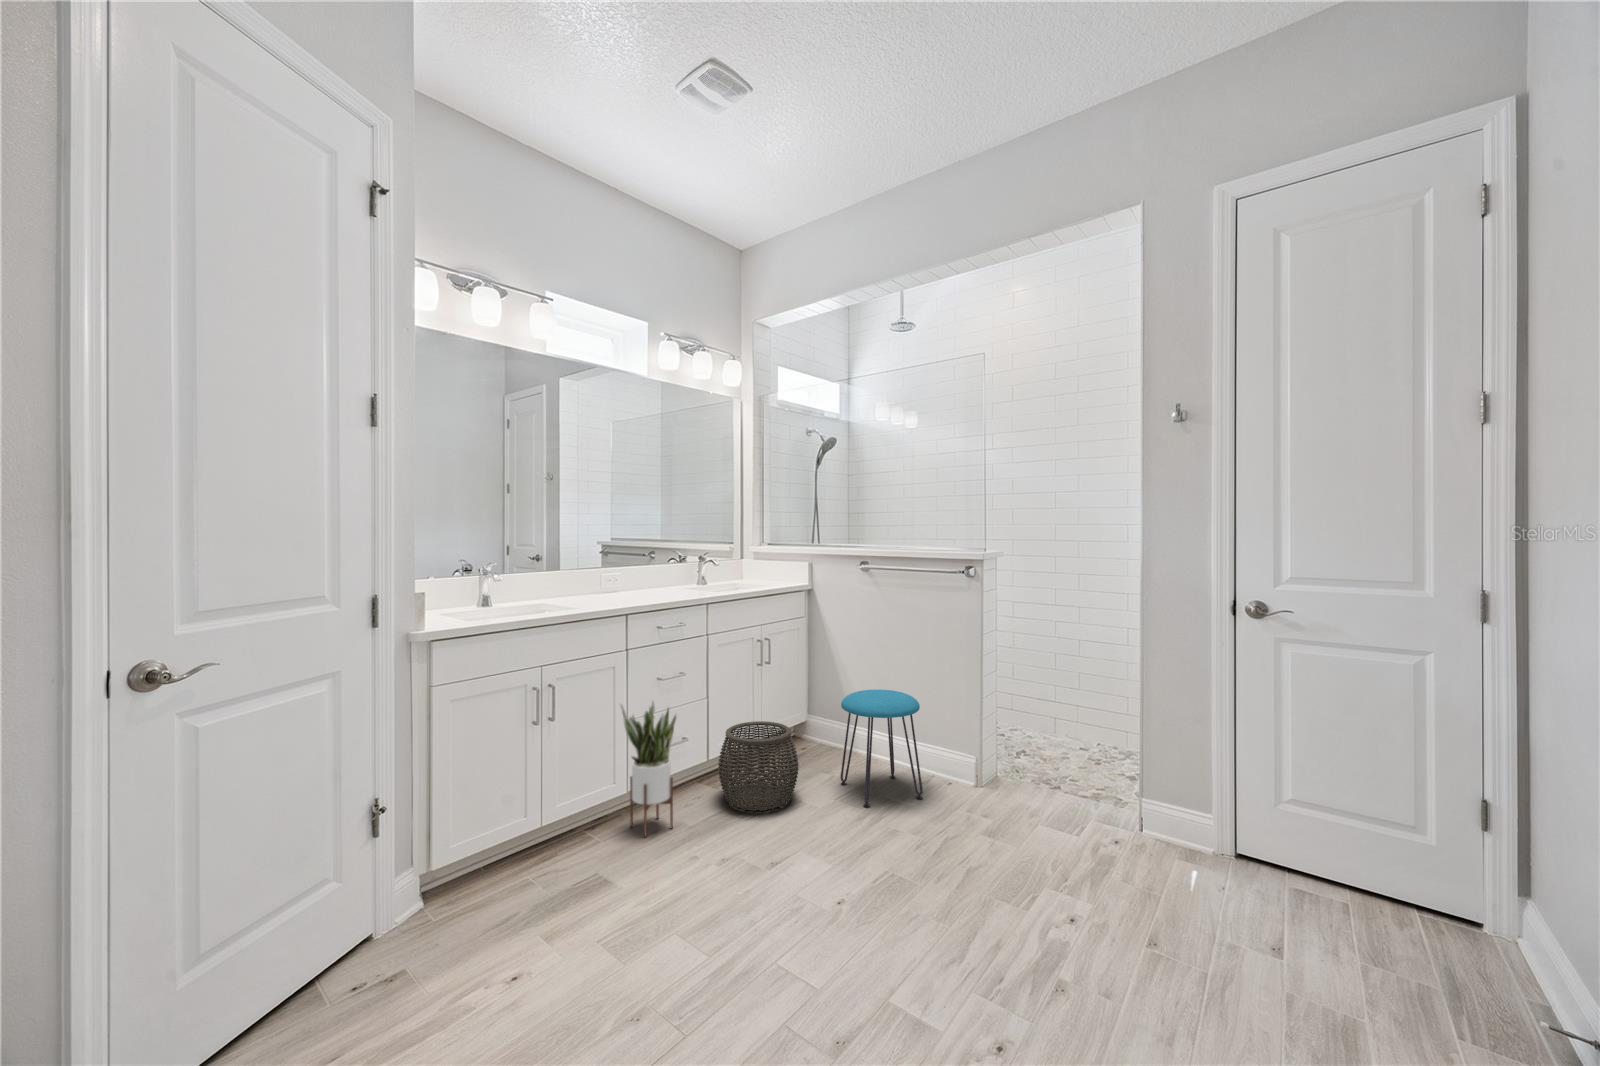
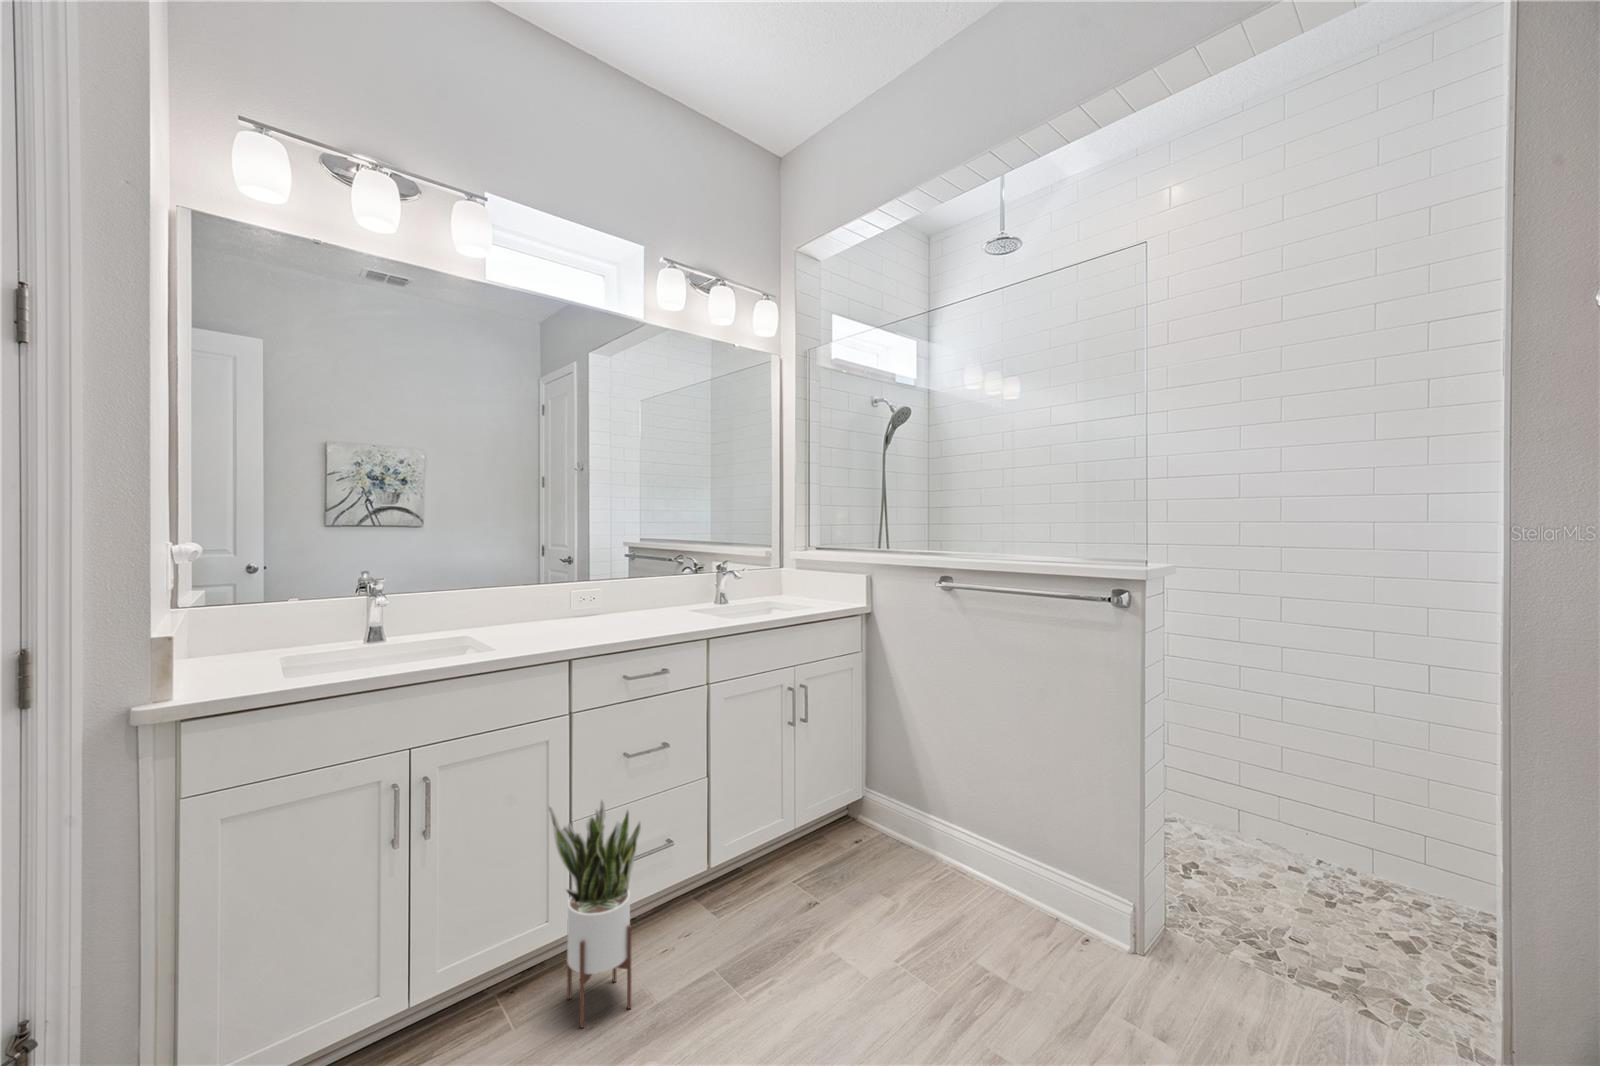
stool: present [840,689,923,807] -> none [909,777,1043,983]
woven basket: present [718,721,799,811] -> none [715,820,841,980]

